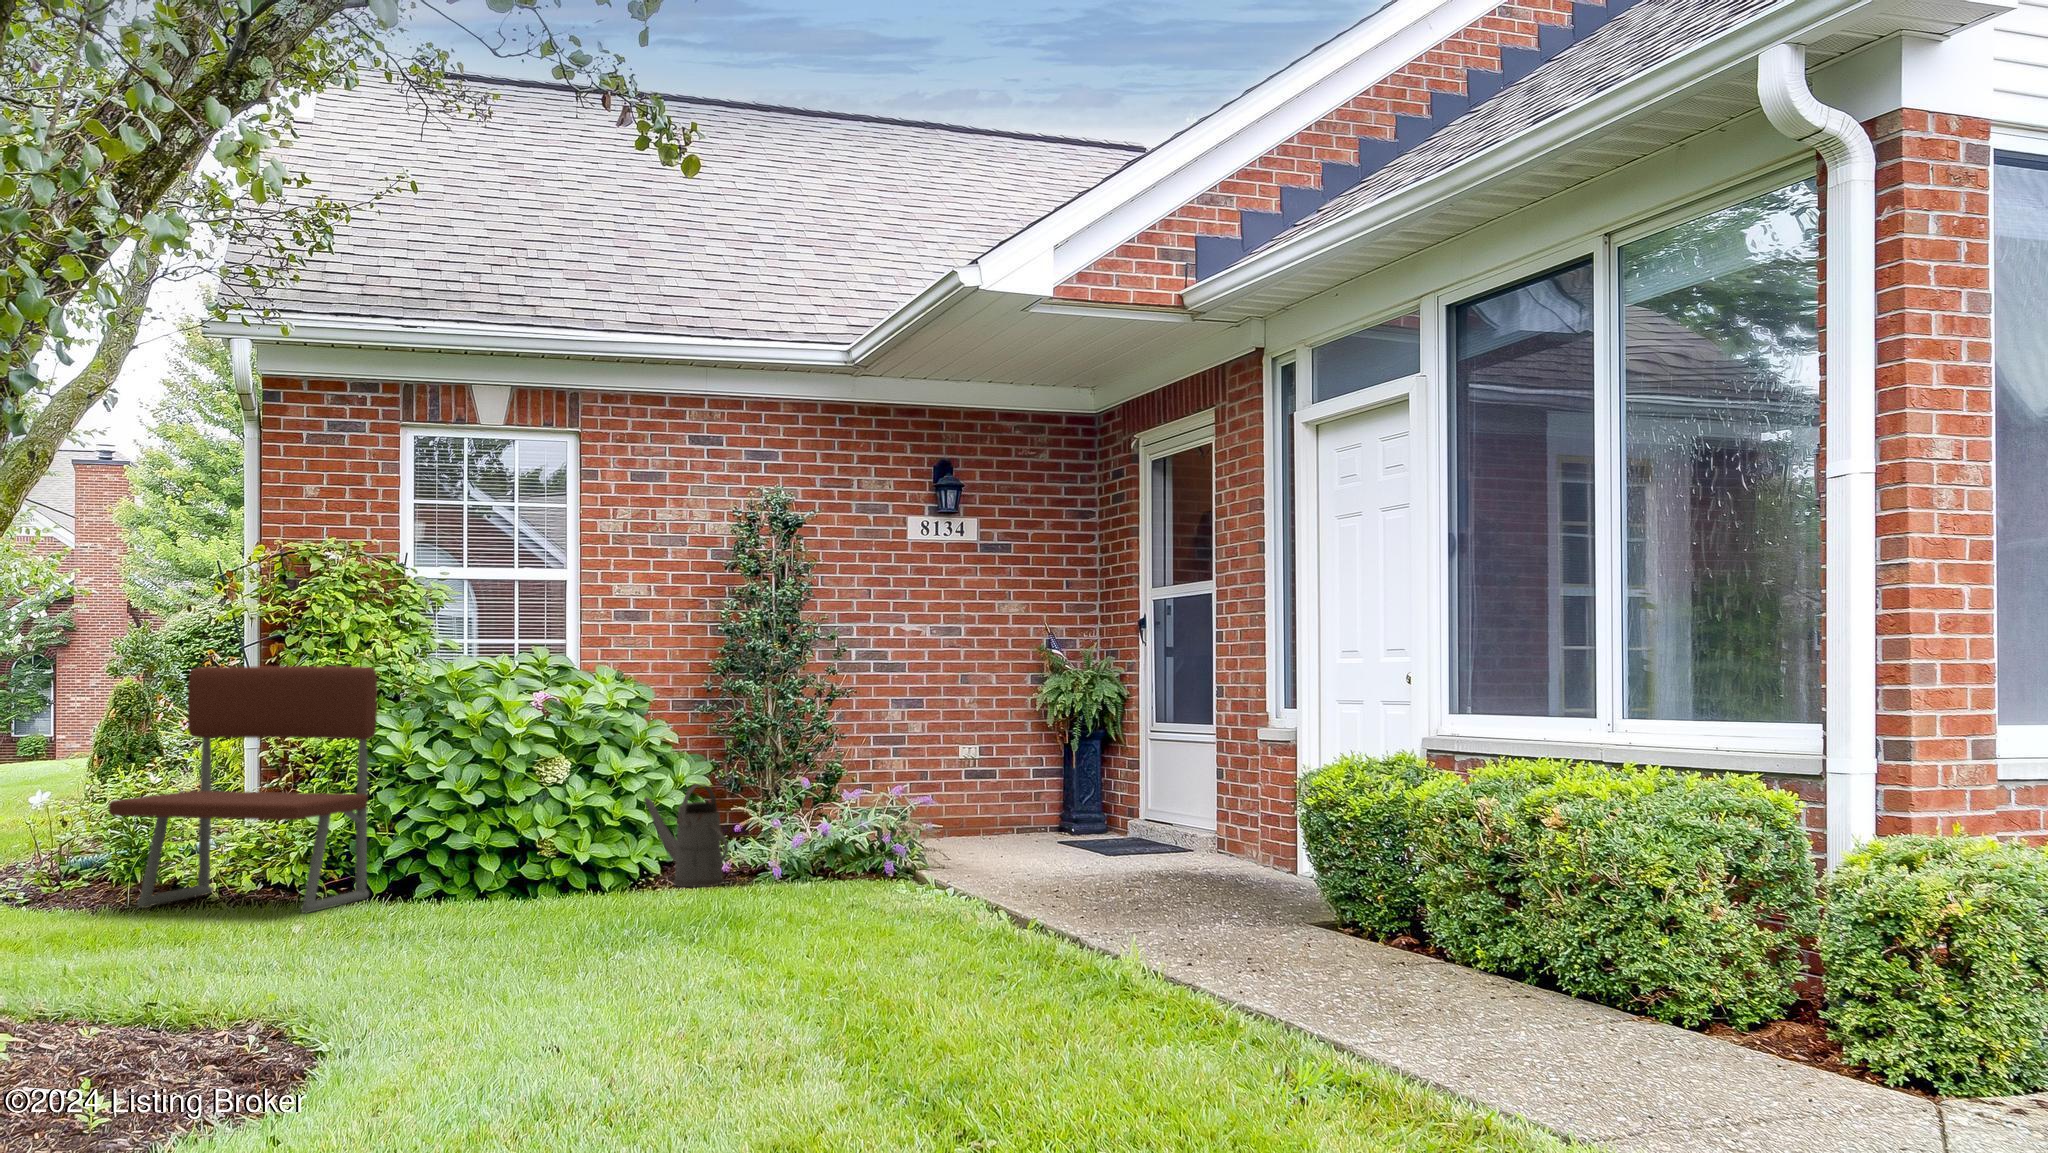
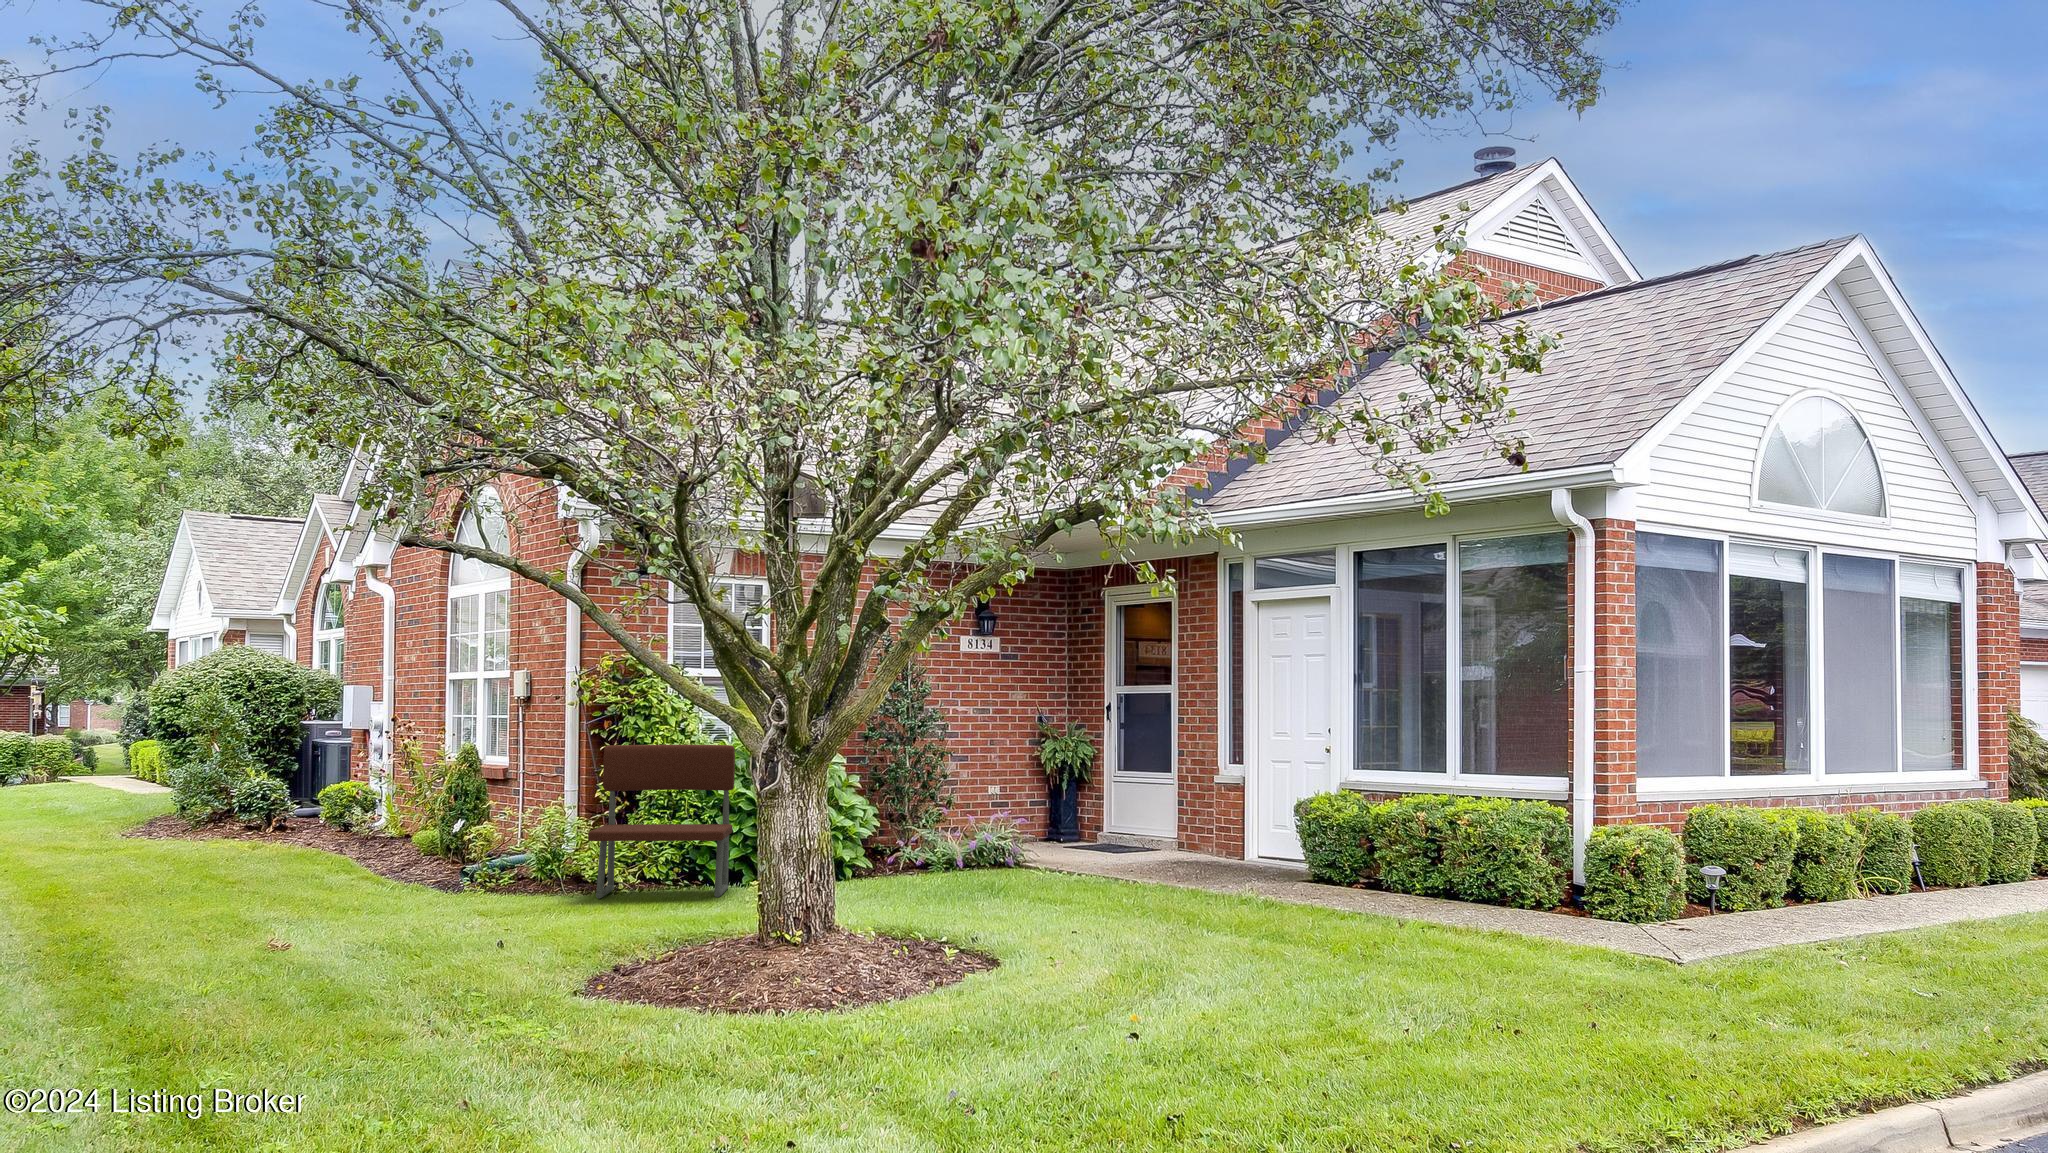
watering can: present [644,784,729,887] -> none [868,814,936,877]

